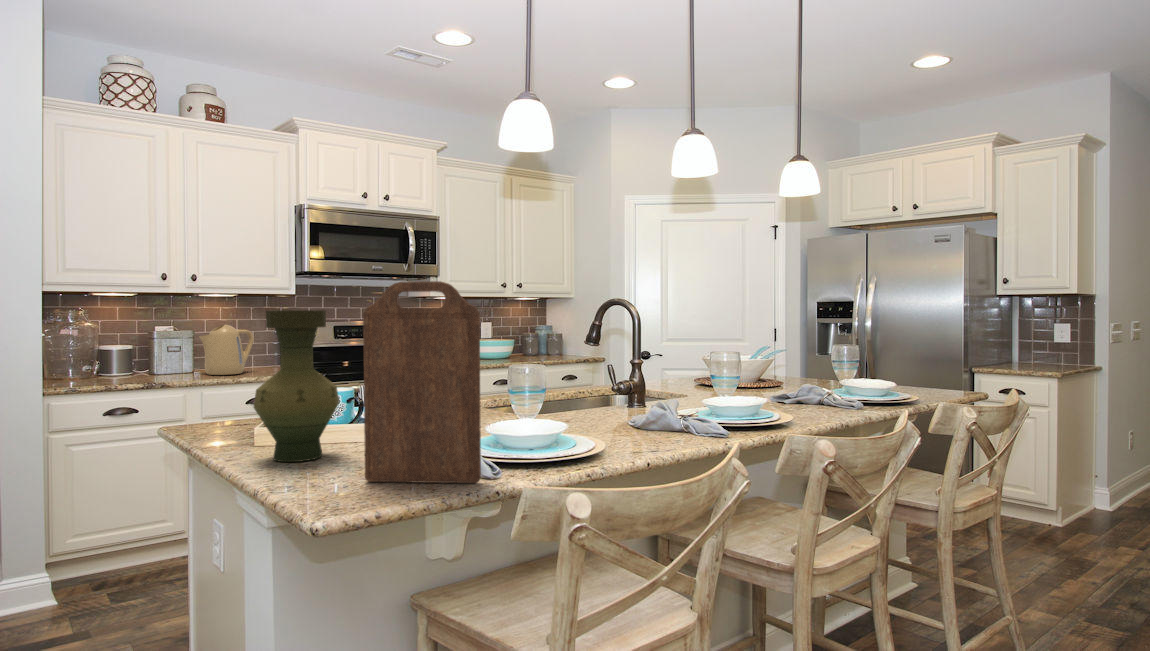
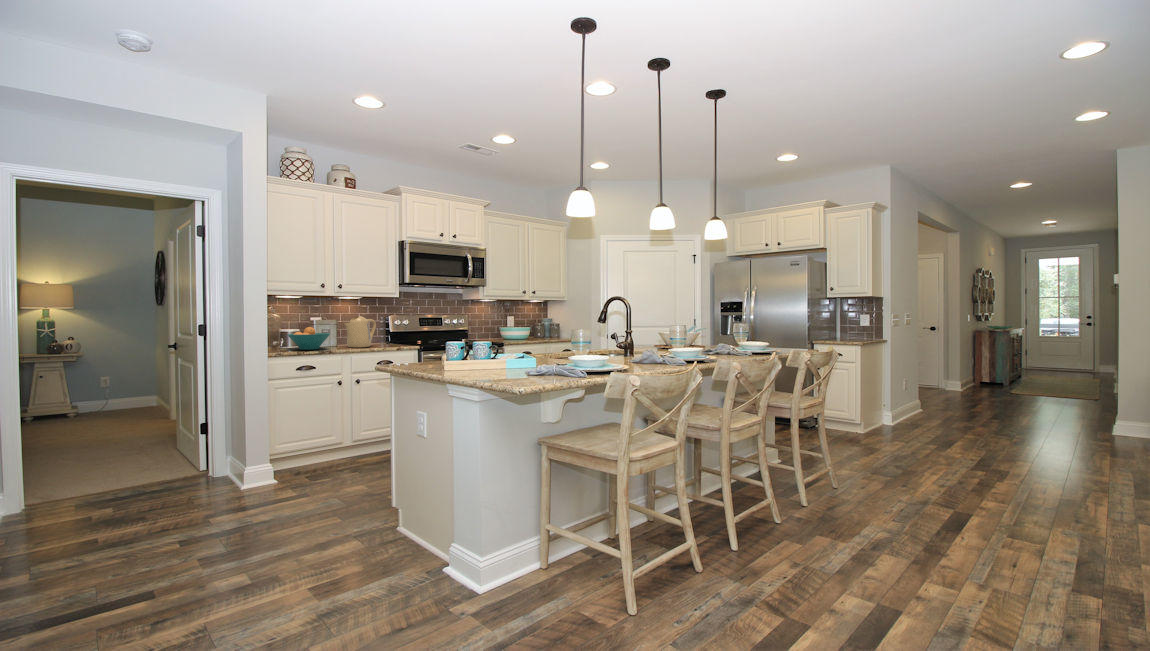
cutting board: present [363,281,481,483] -> none [532,283,587,375]
vase: present [254,310,339,462] -> none [465,298,504,372]
fruit bowl: none [100,343,173,380] -> present [288,327,330,350]

